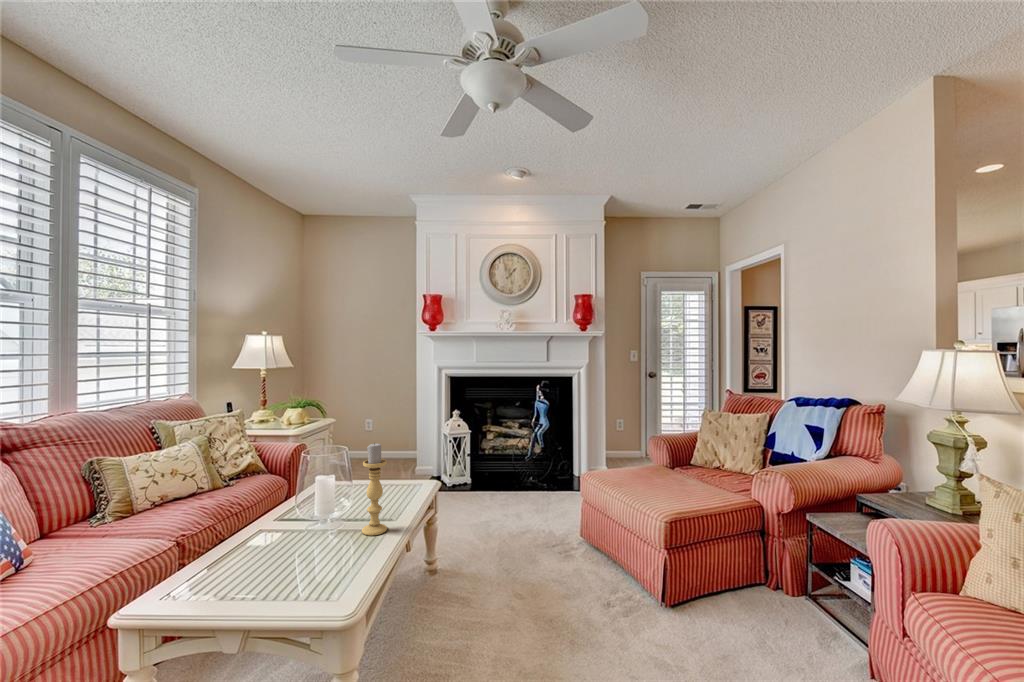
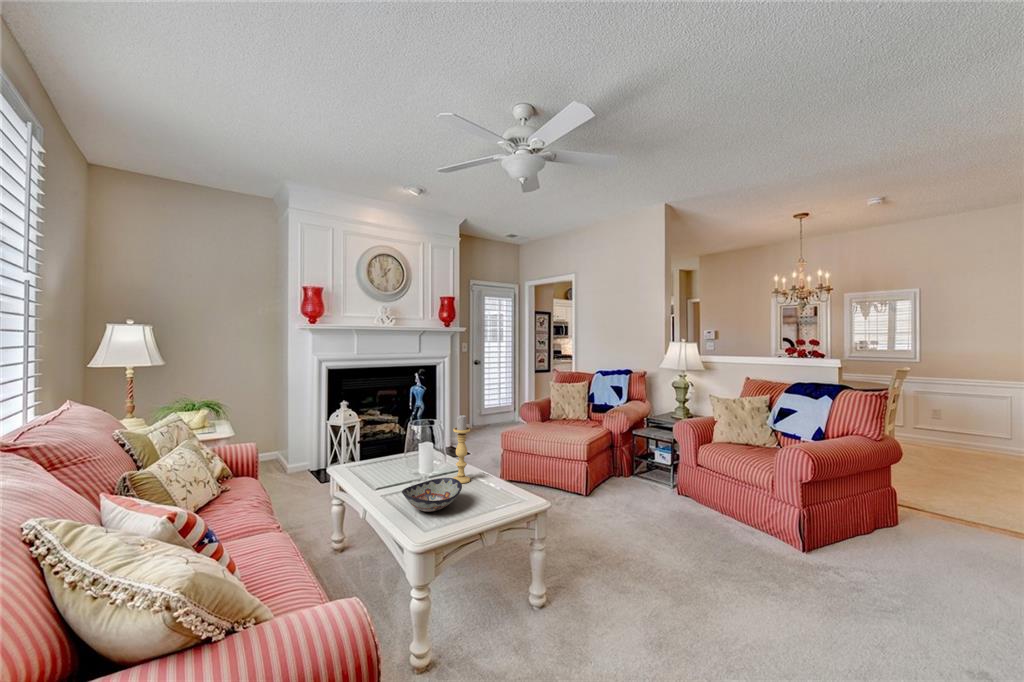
decorative bowl: none [228,521,318,563] -> present [402,478,462,512]

